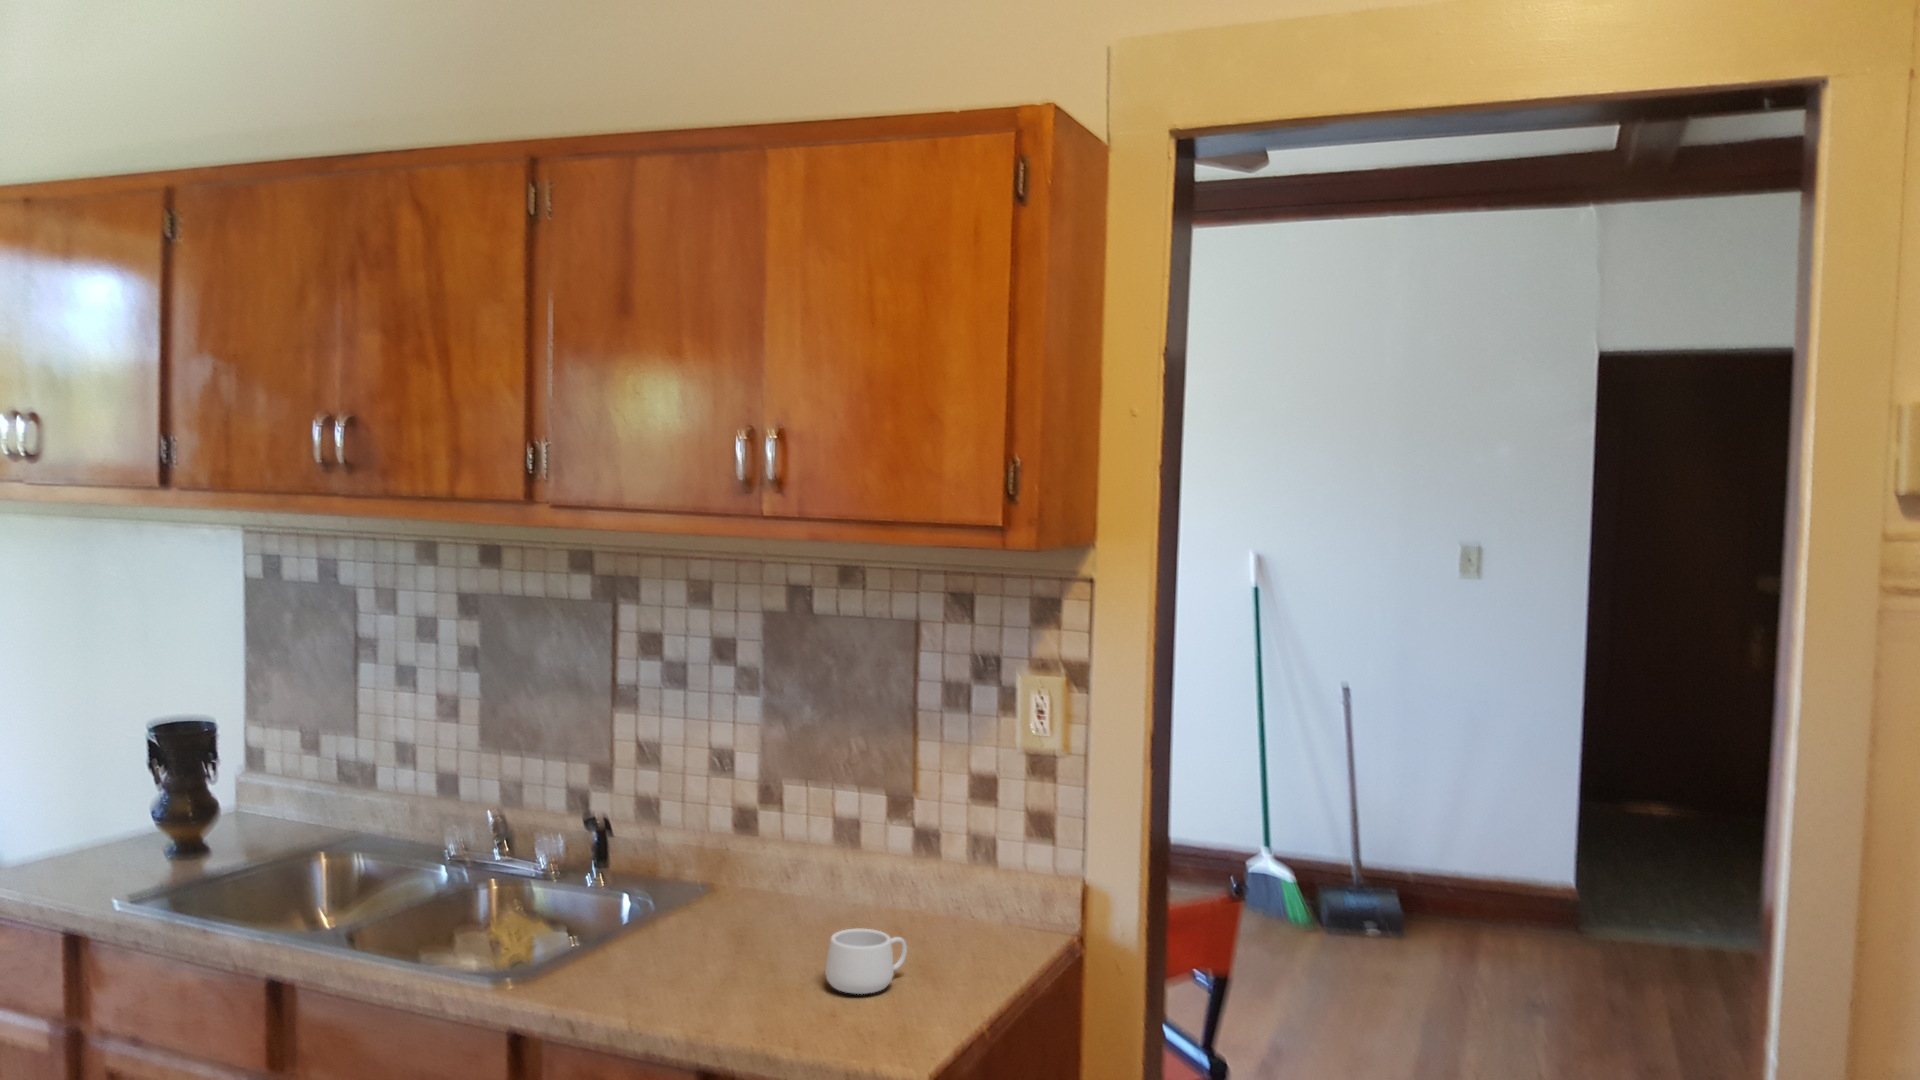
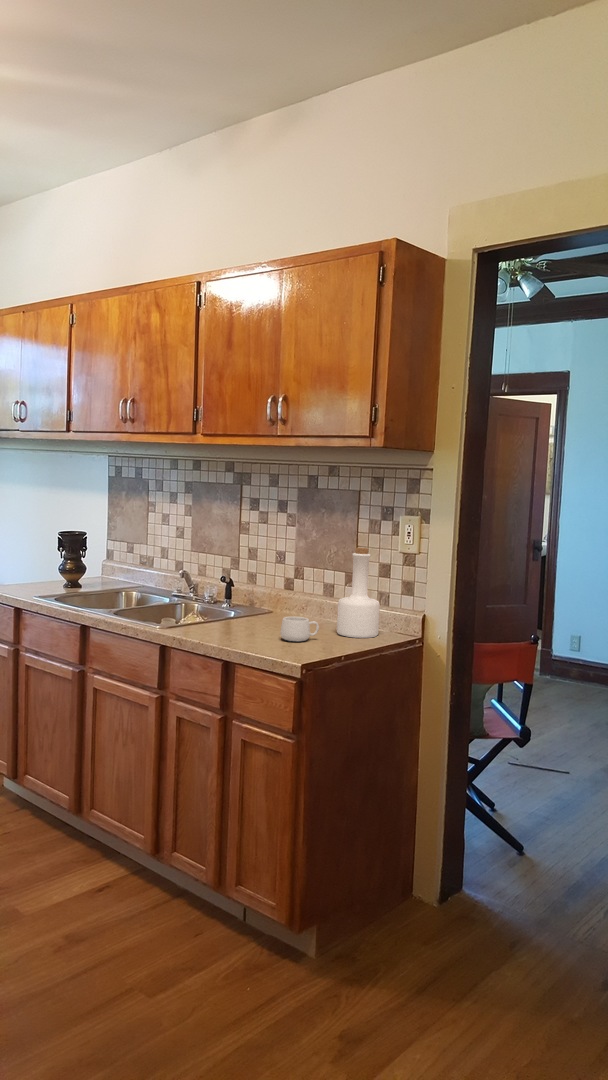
bottle: none [917,754,1009,956] -> present [337,548,380,638]

